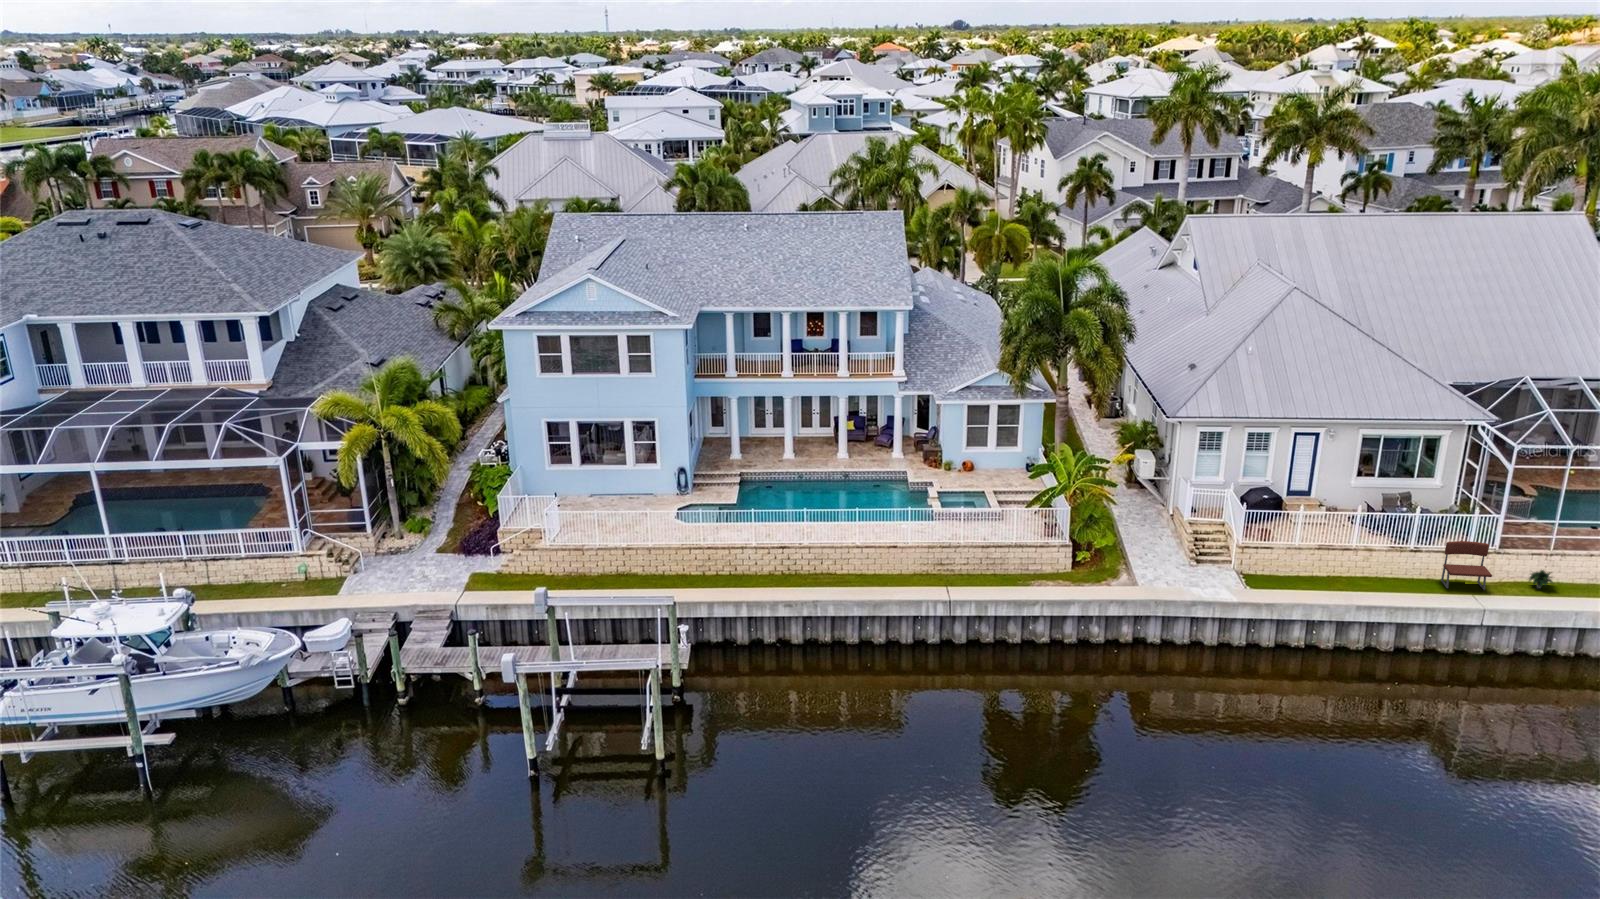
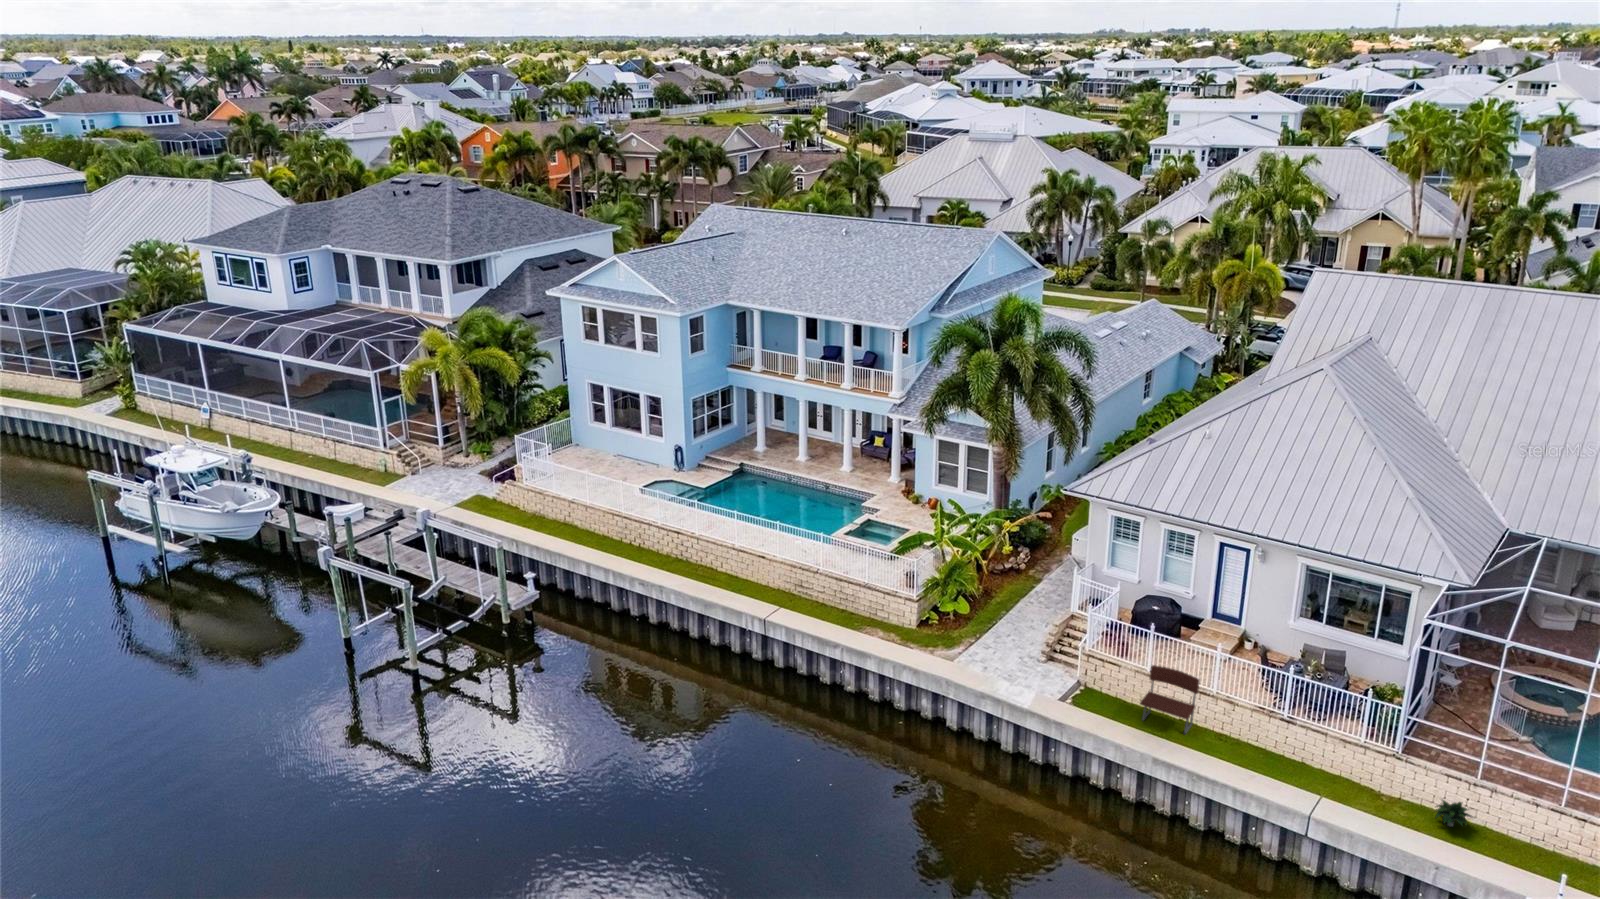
bench: present [1441,541,1492,590] -> present [1140,665,1199,734]

